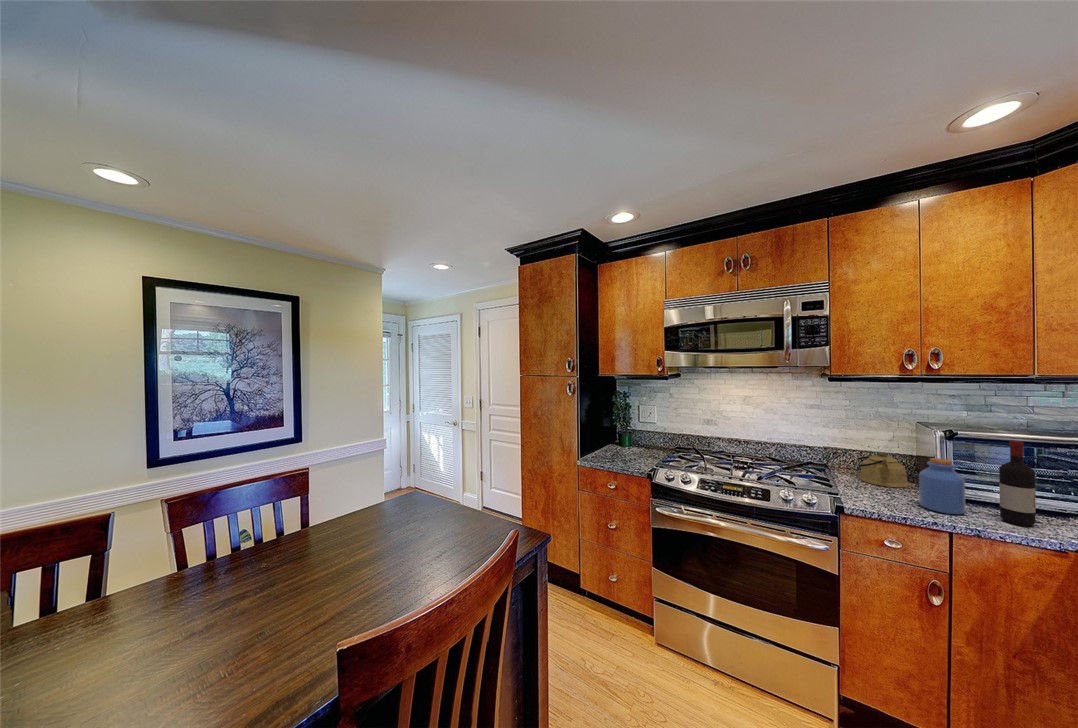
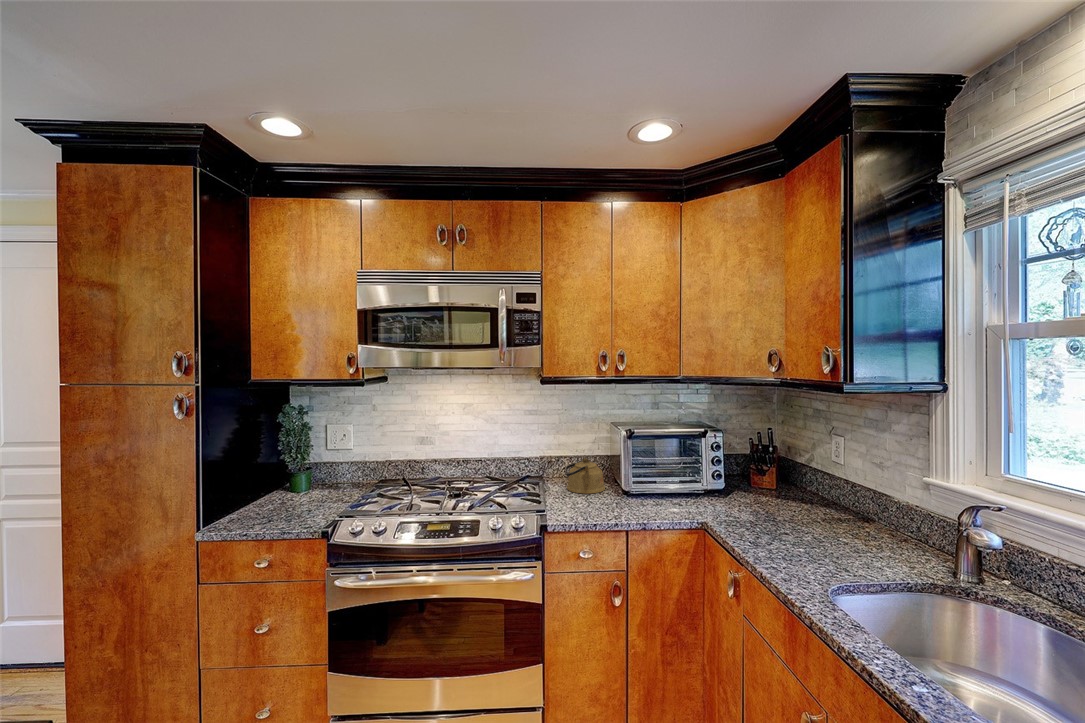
wine bottle: present [999,440,1036,526] -> none [661,437,682,513]
jar: present [919,458,965,514] -> none [609,460,640,513]

